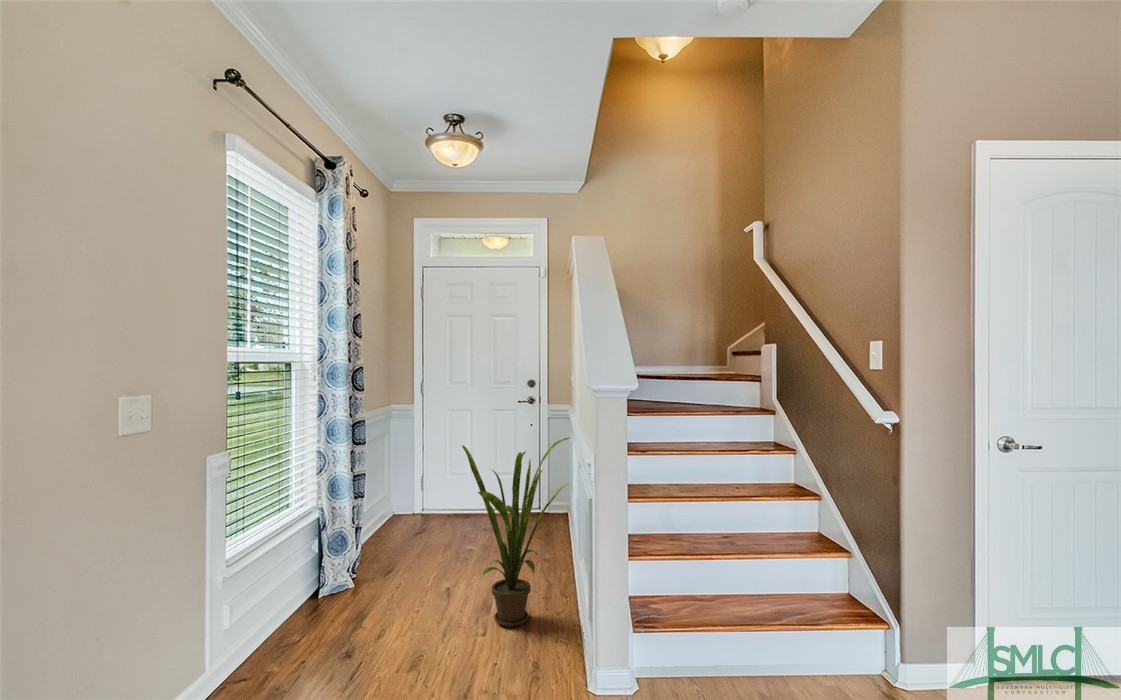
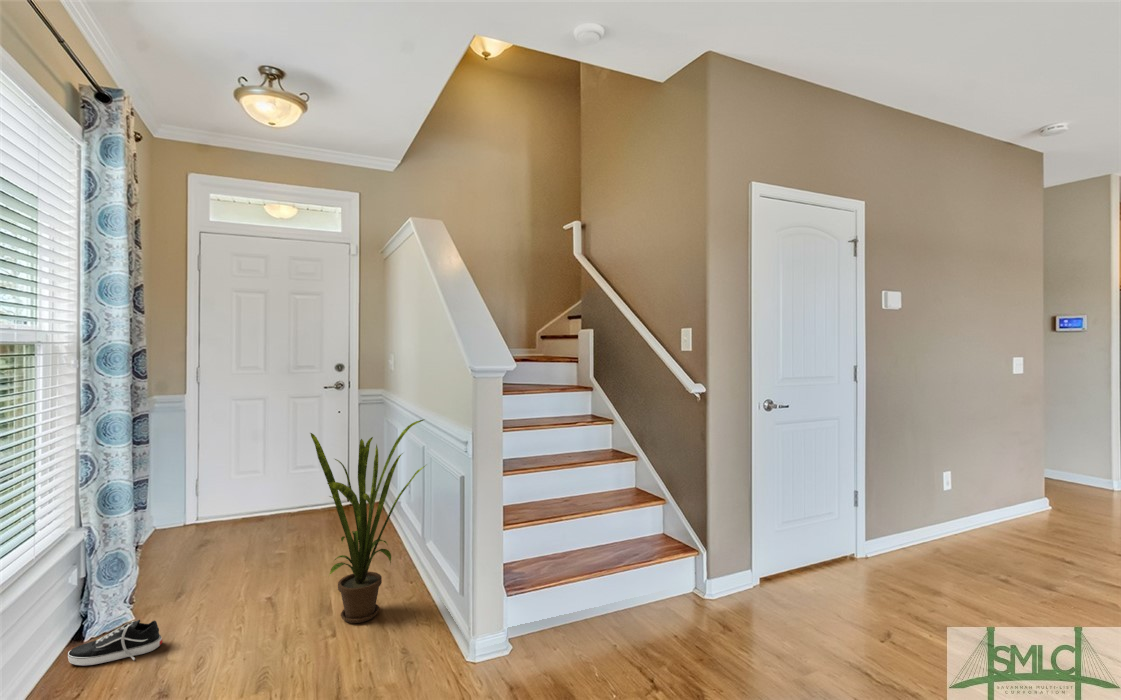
shoe: none [301,588,361,621] -> present [68,620,163,665]

